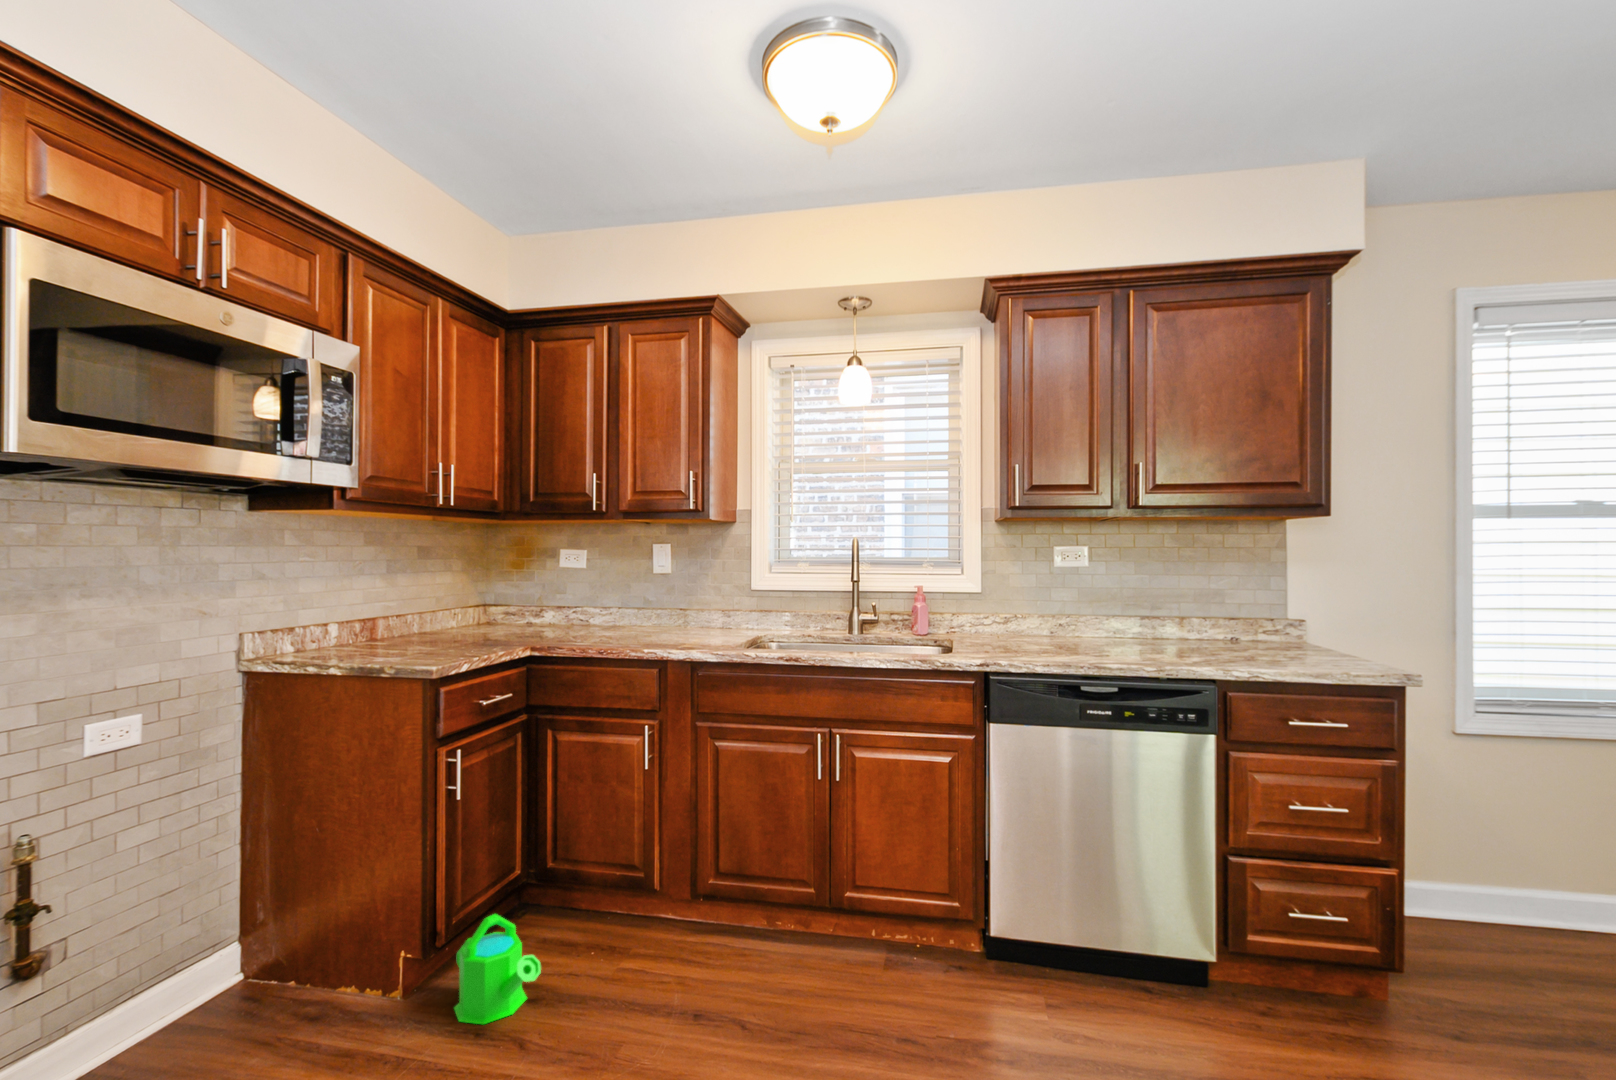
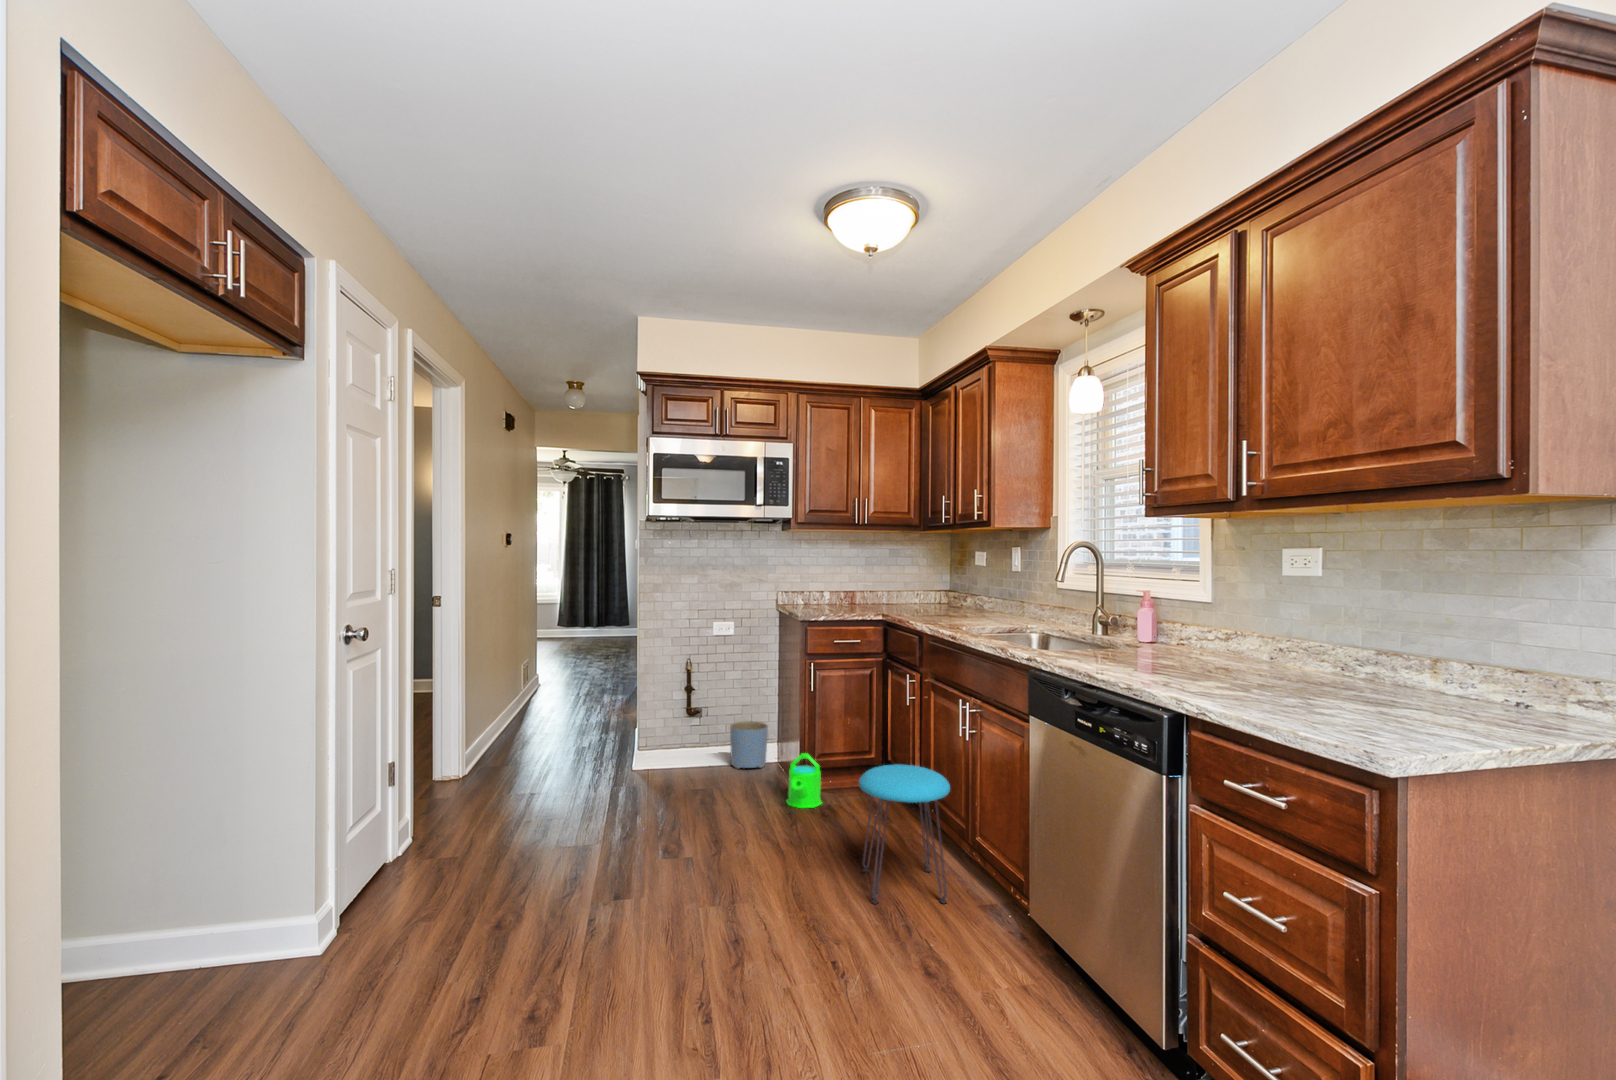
stool: none [767,834,889,1038] -> present [859,764,950,904]
planter: none [172,916,278,1044] -> present [730,721,768,769]

